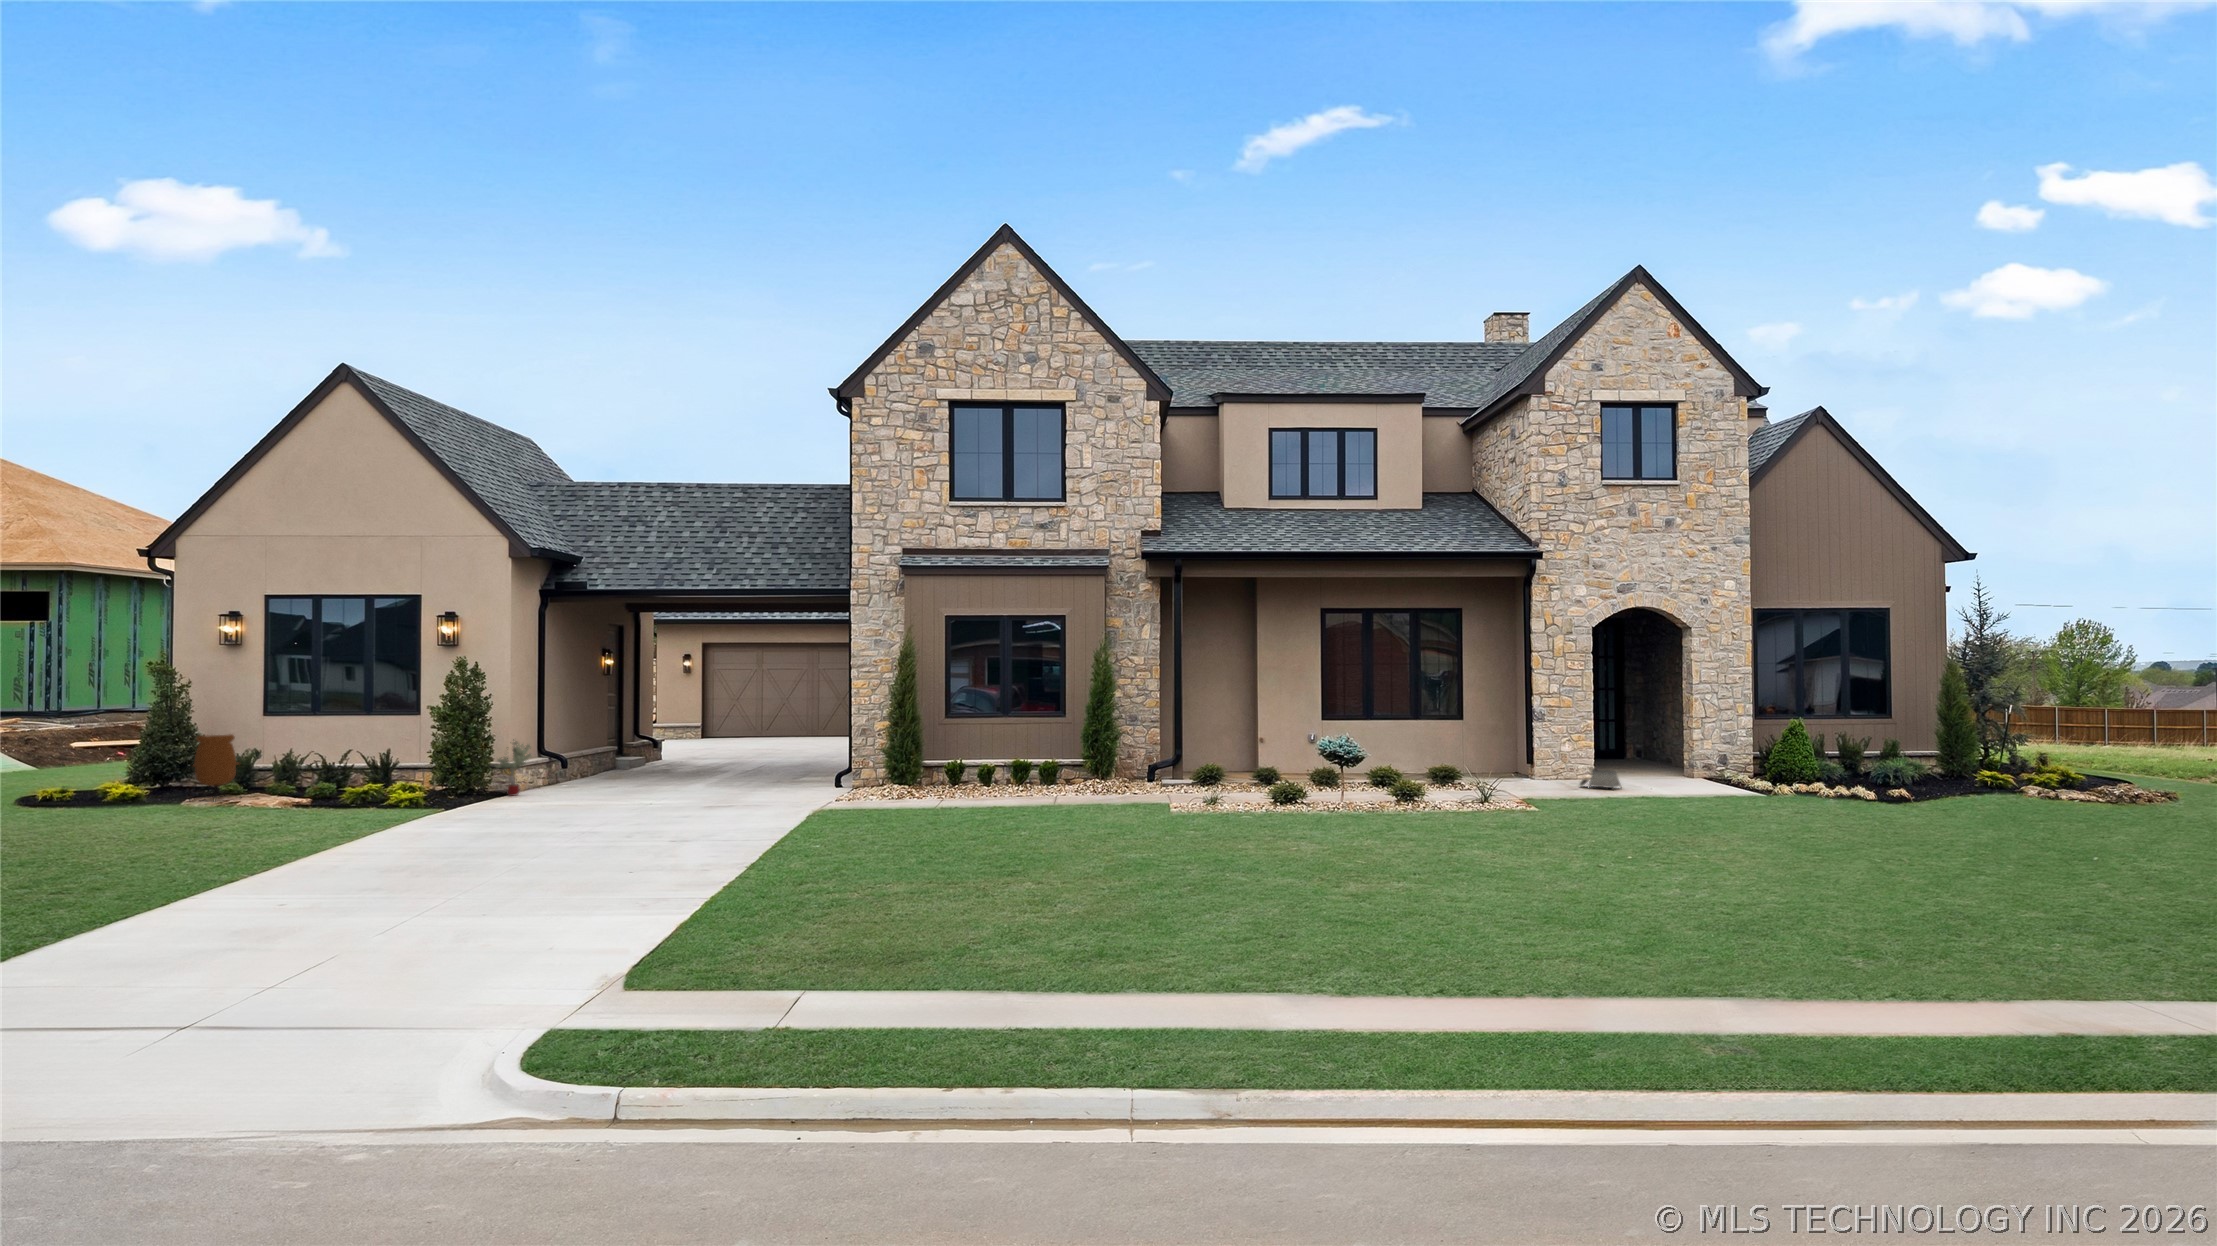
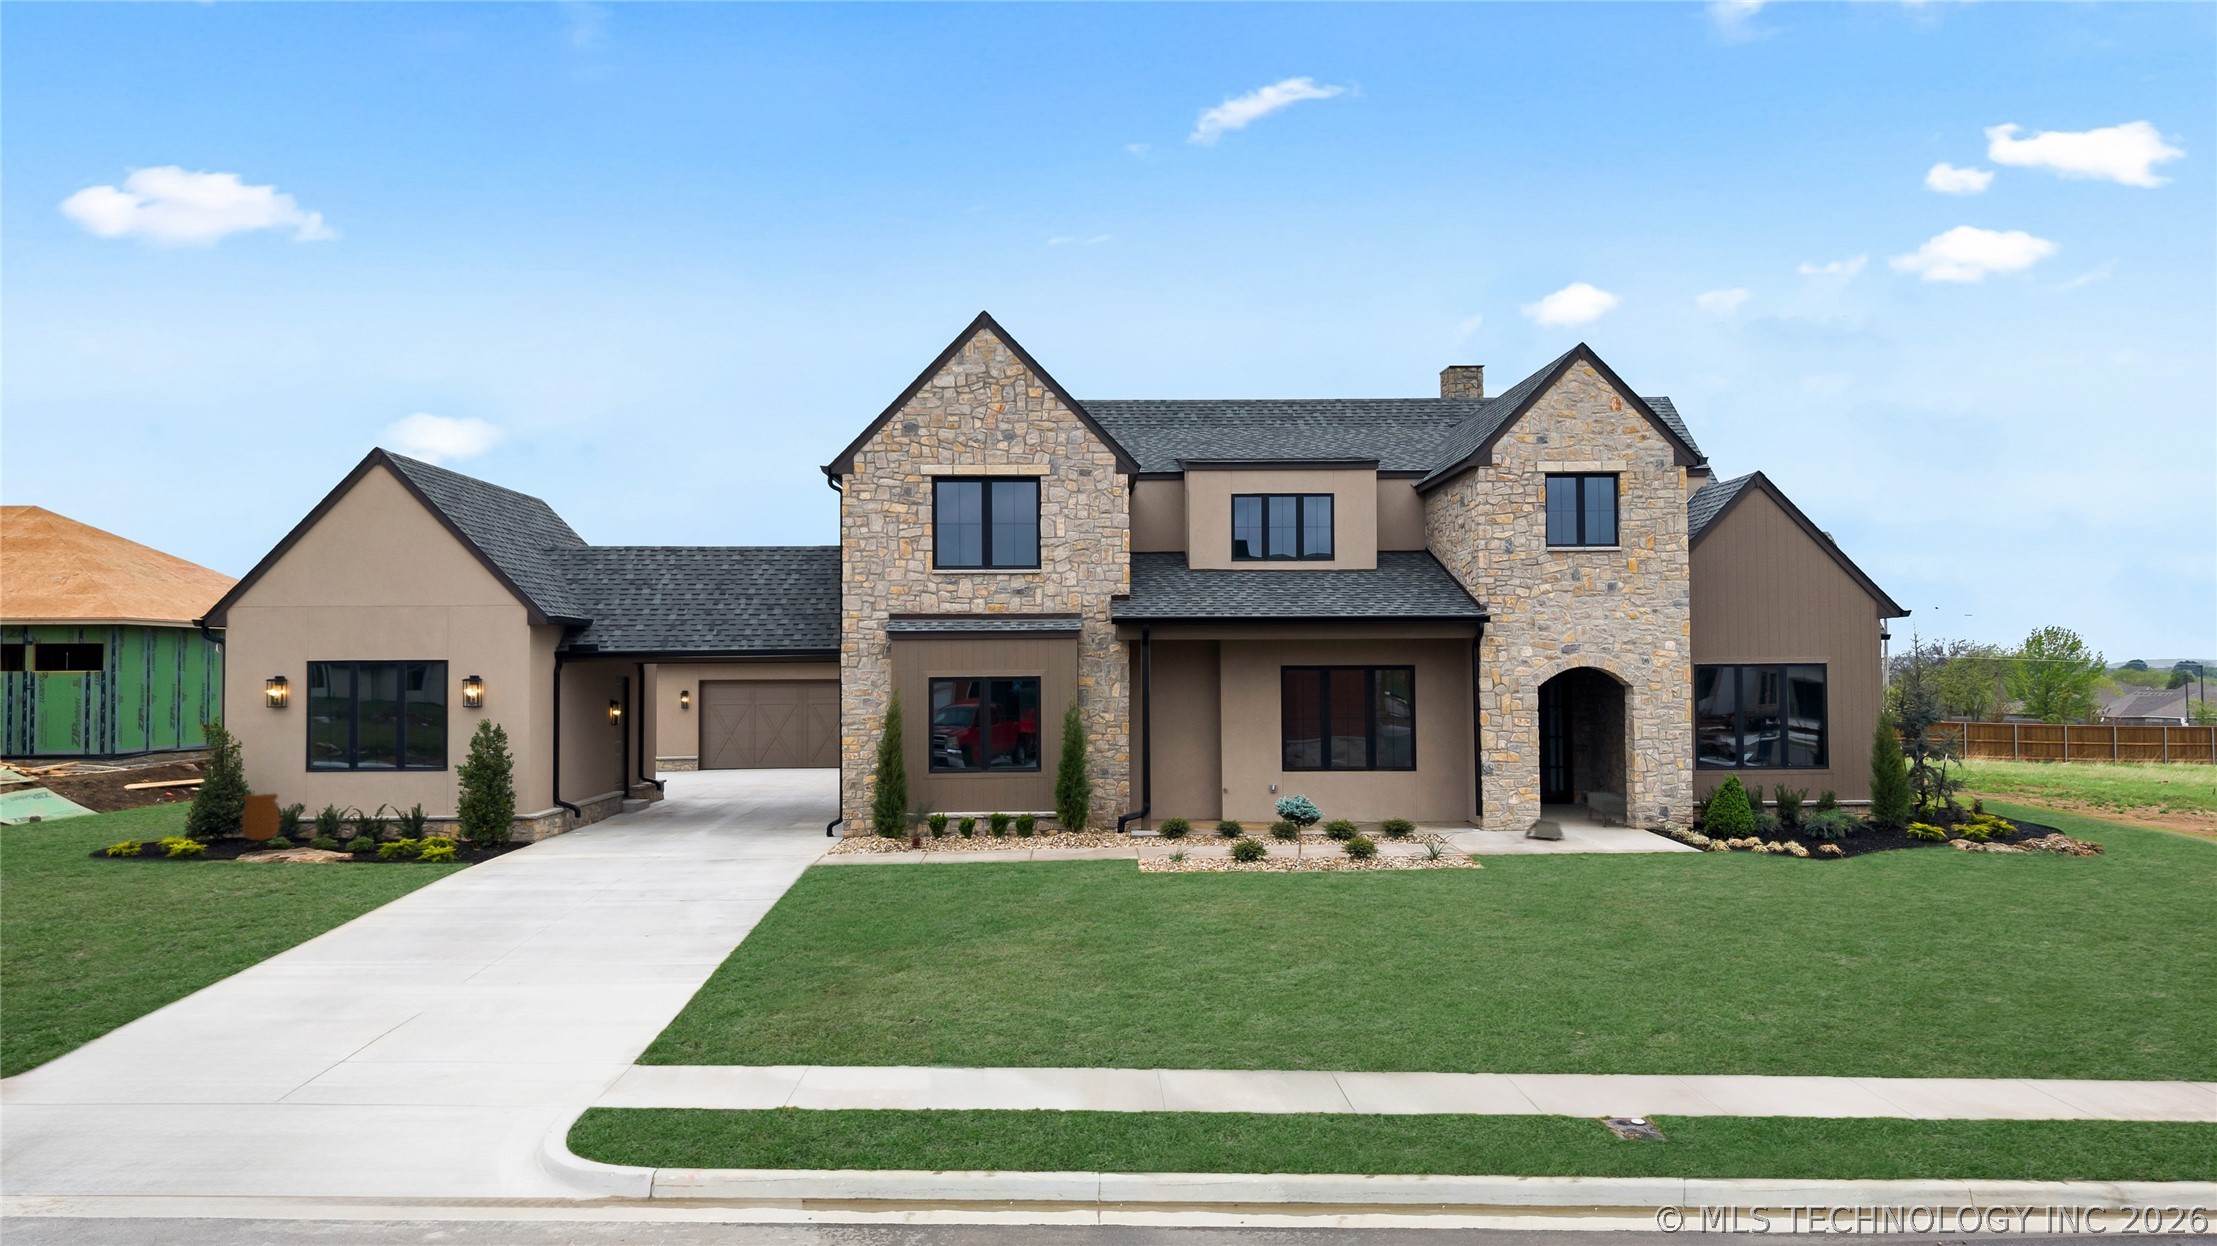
potted tree: present [496,739,532,796] -> present [899,794,935,848]
bench: none [1636,745,1683,780] -> present [1588,792,1628,827]

